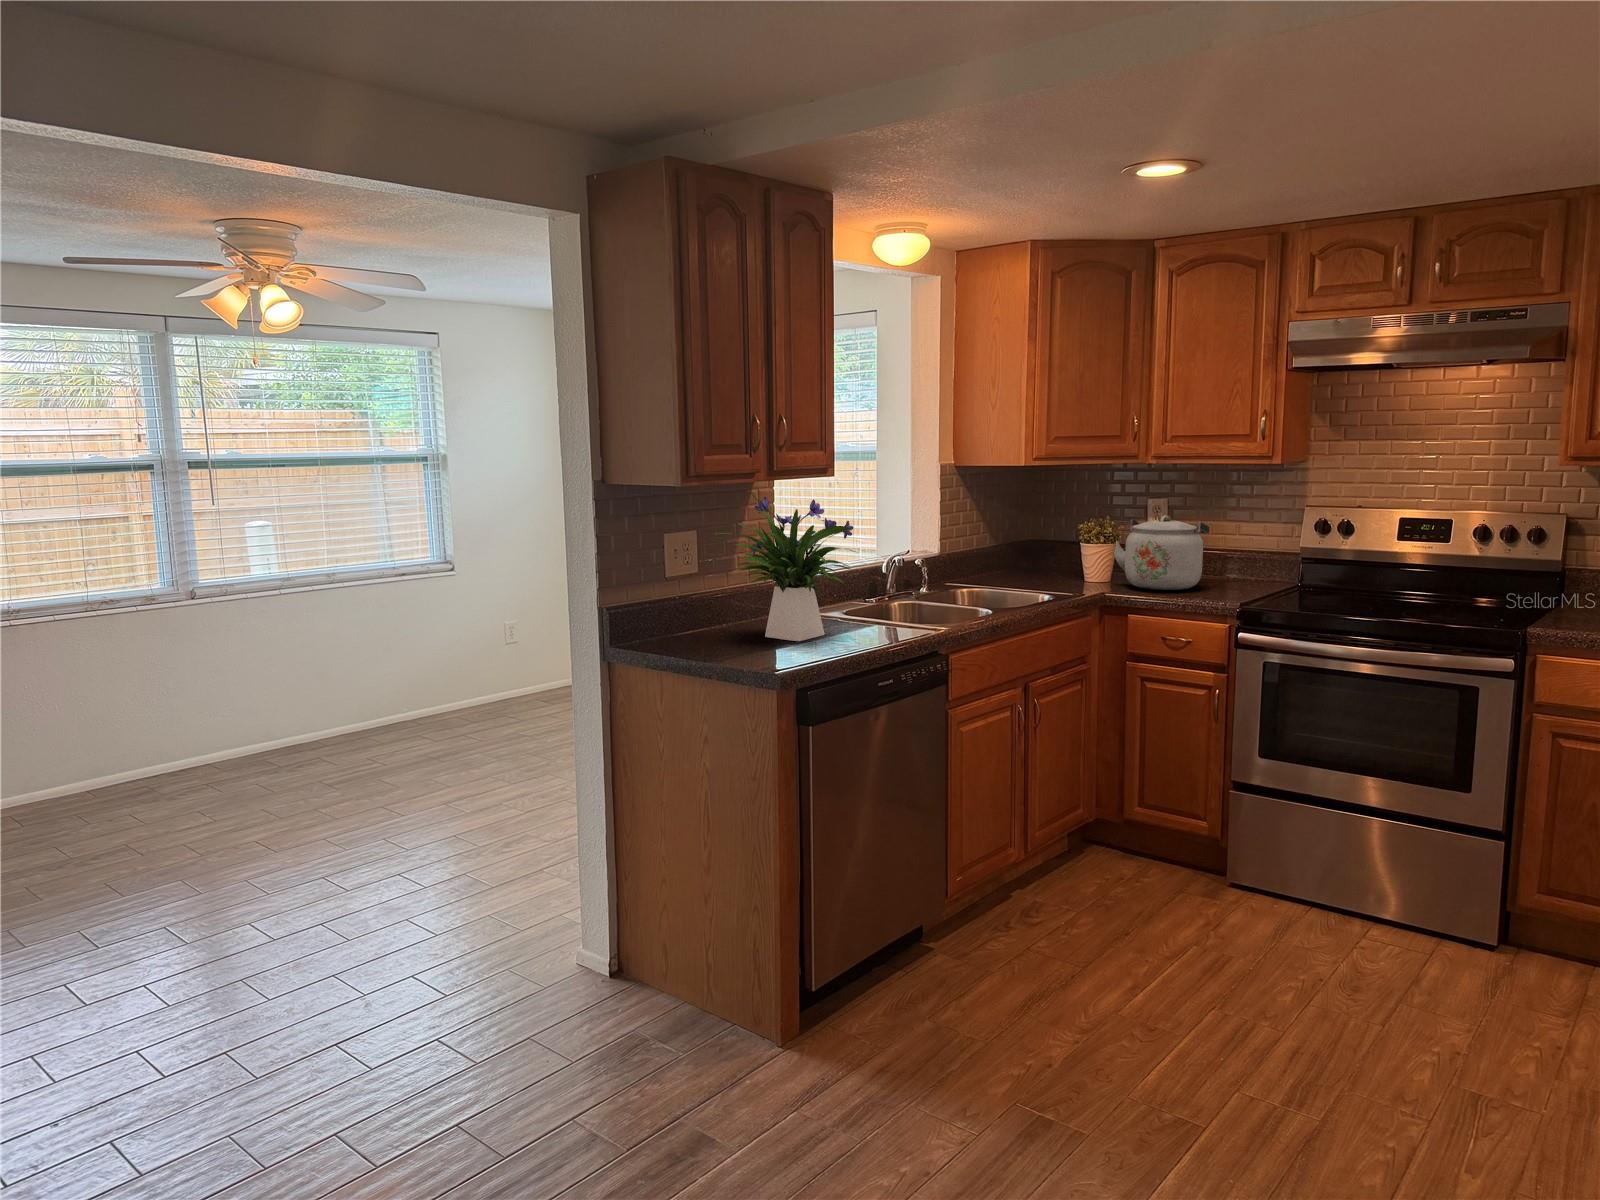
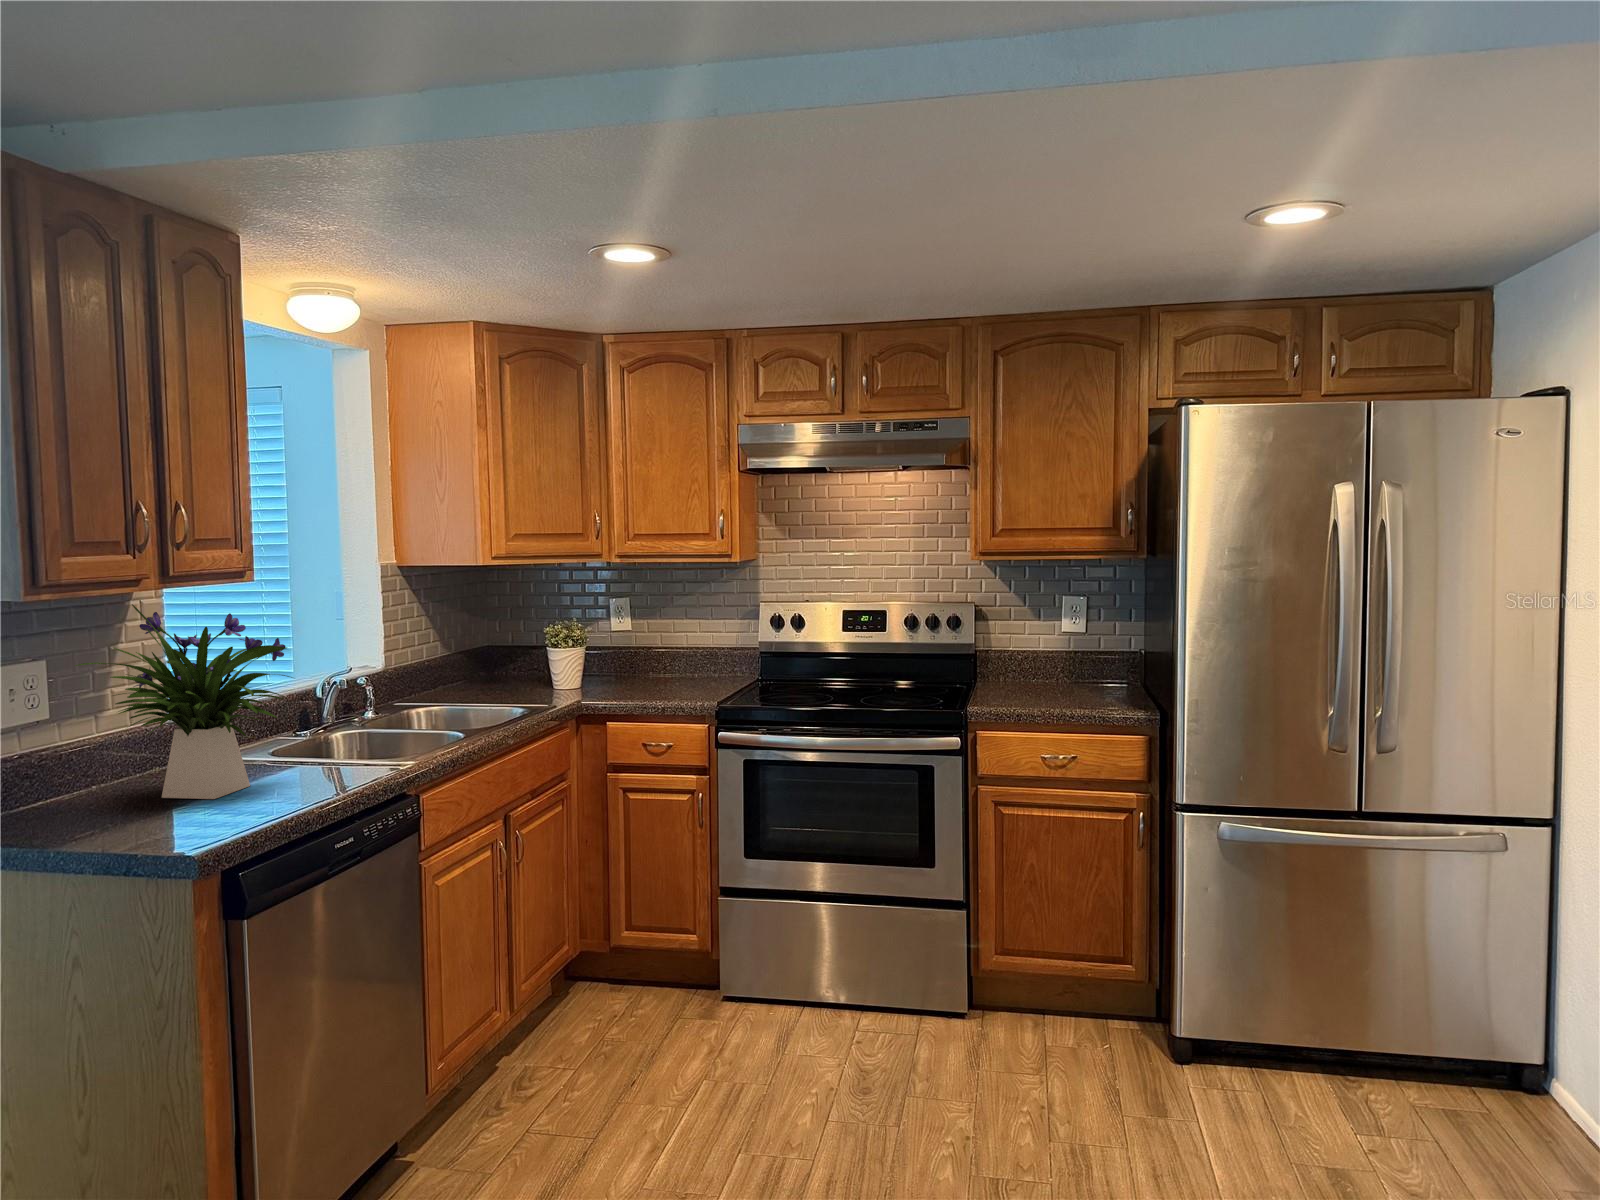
kettle: present [1114,515,1210,590] -> none [579,616,677,694]

